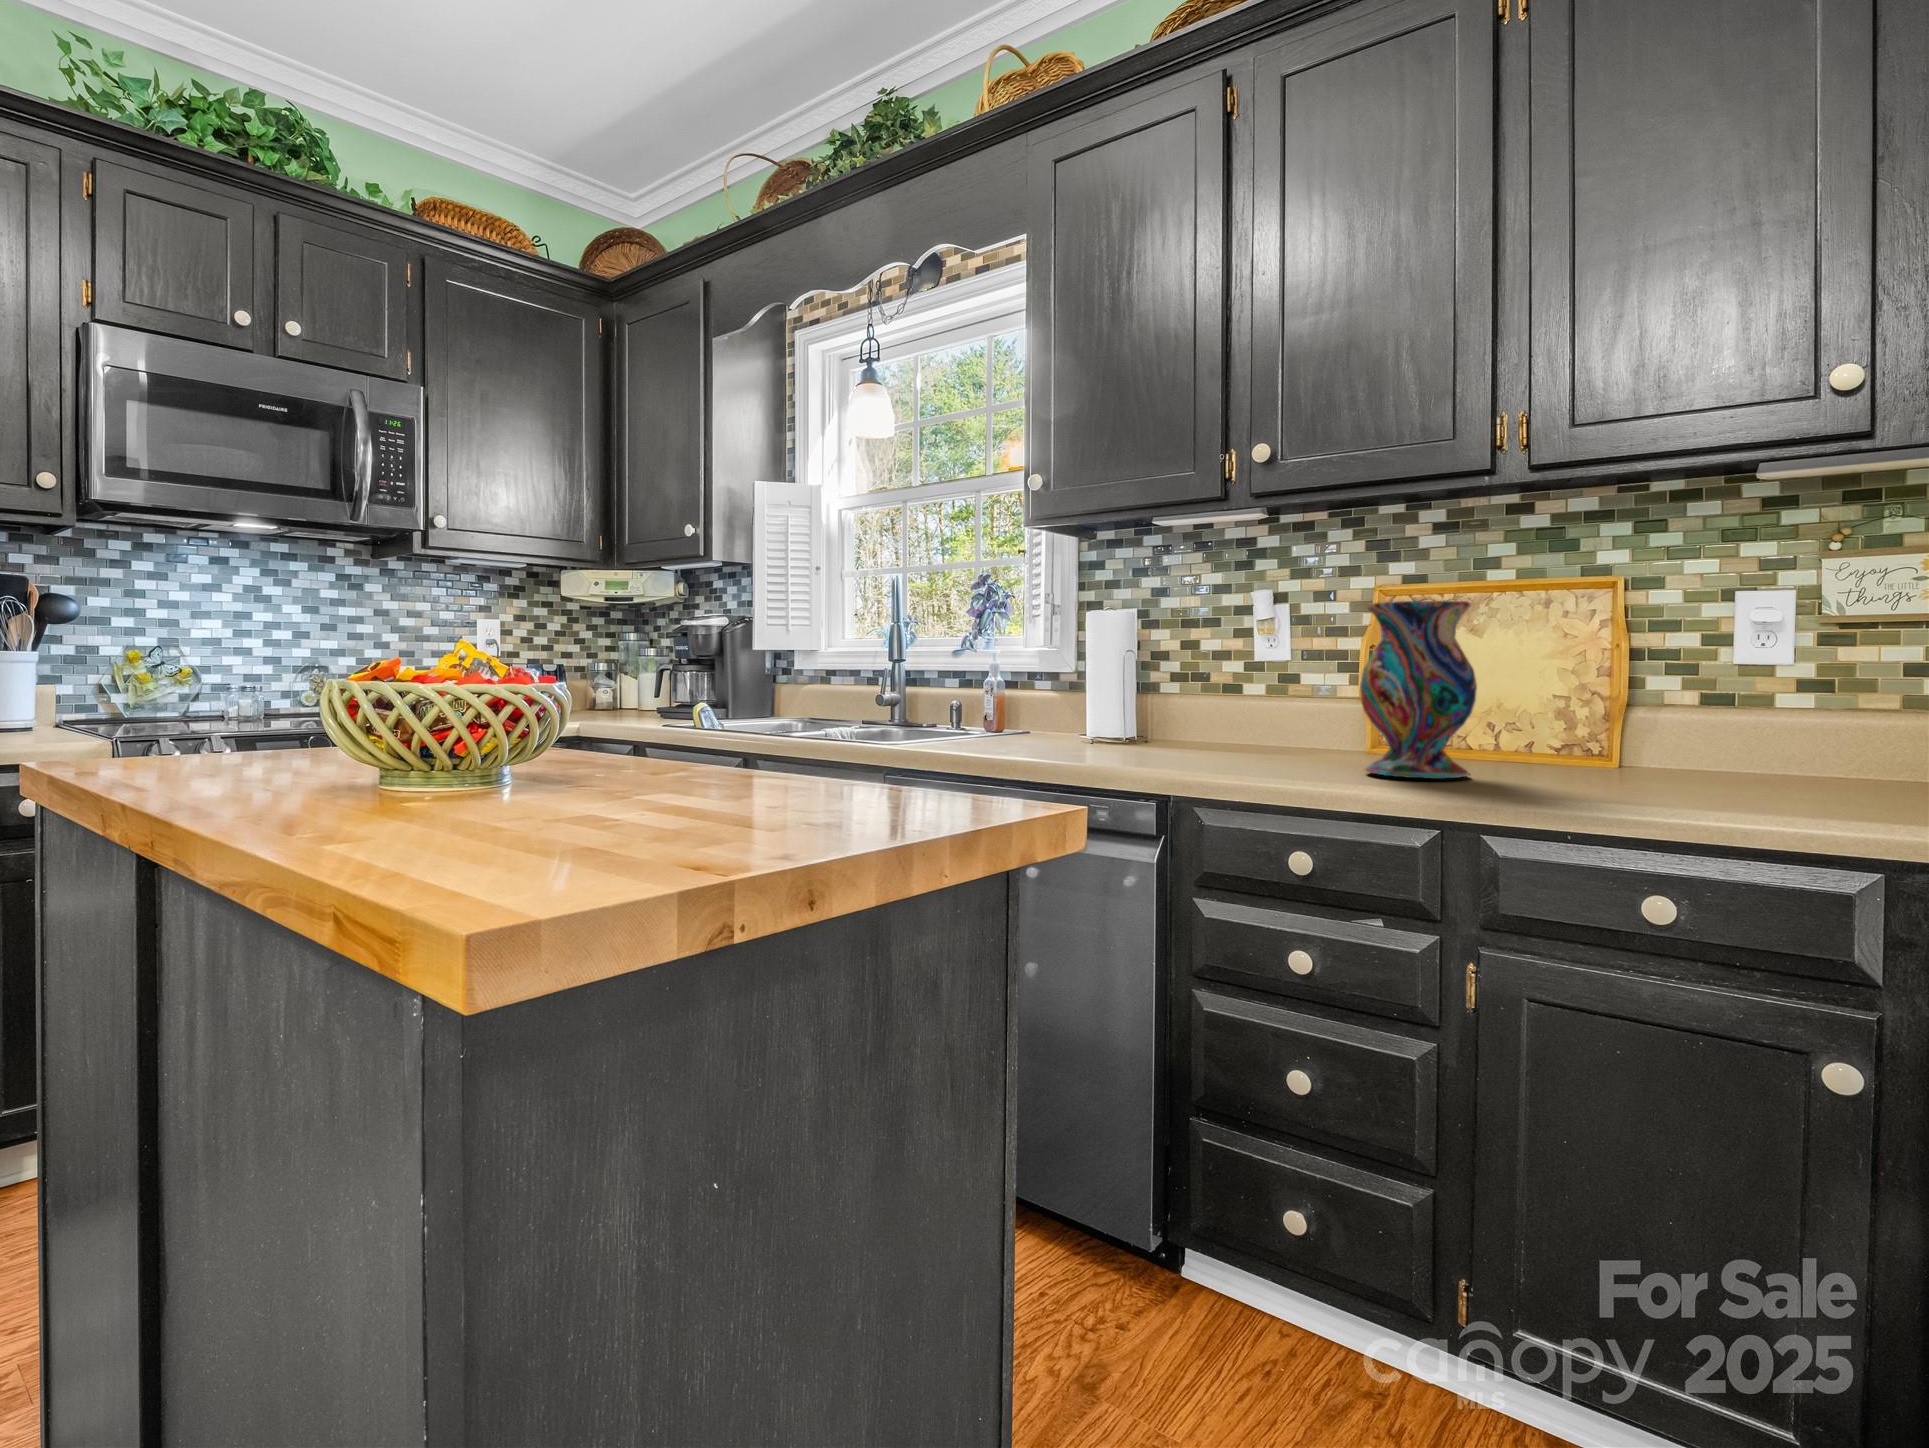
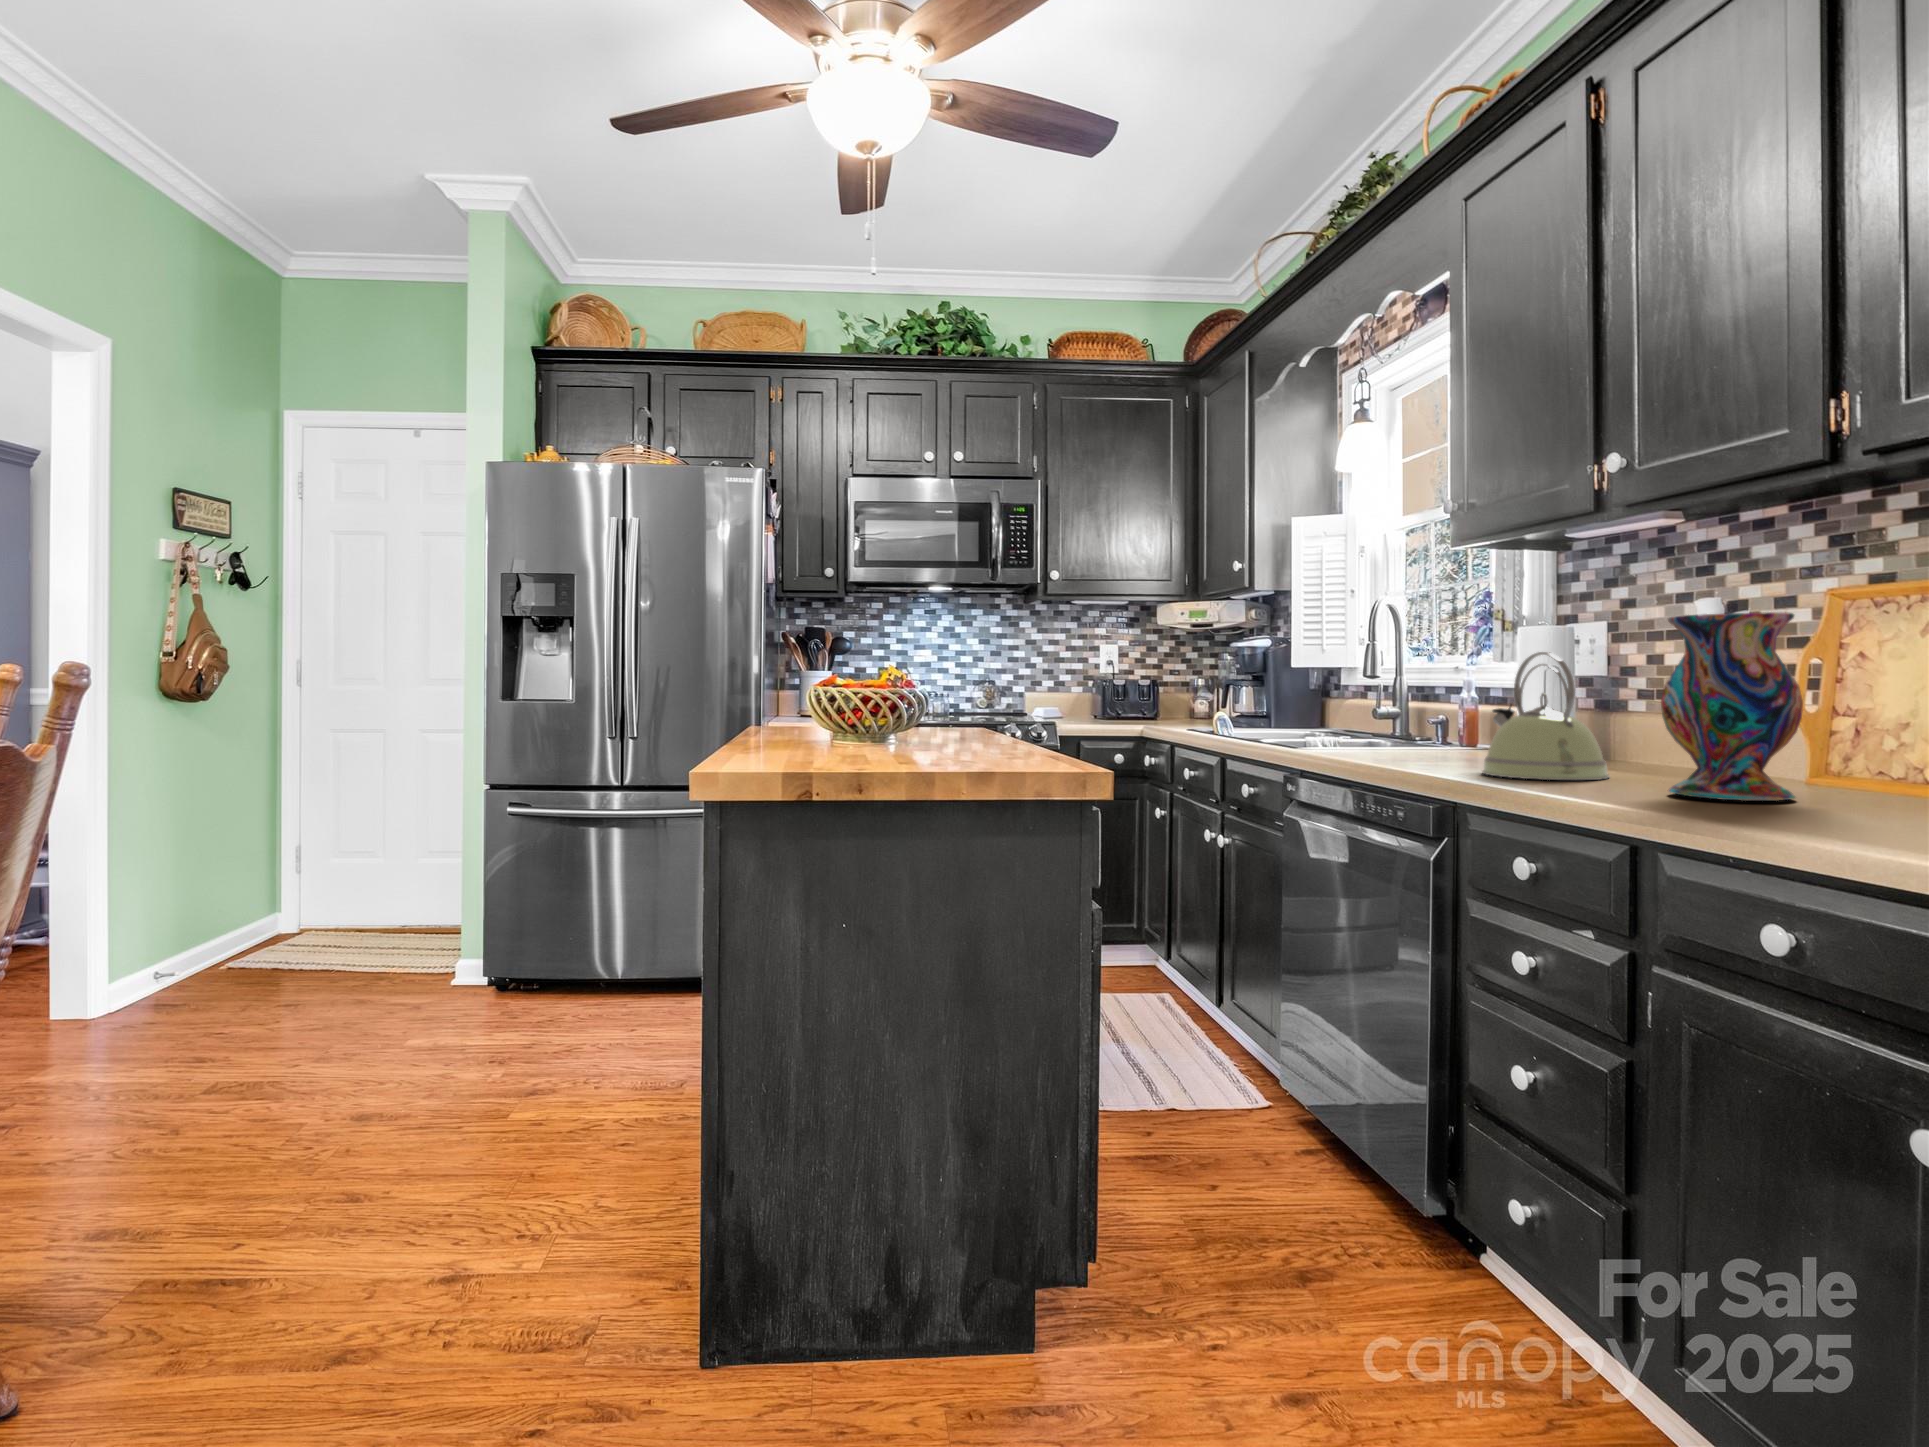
kettle: none [1135,636,1258,768] -> present [1482,652,1609,780]

